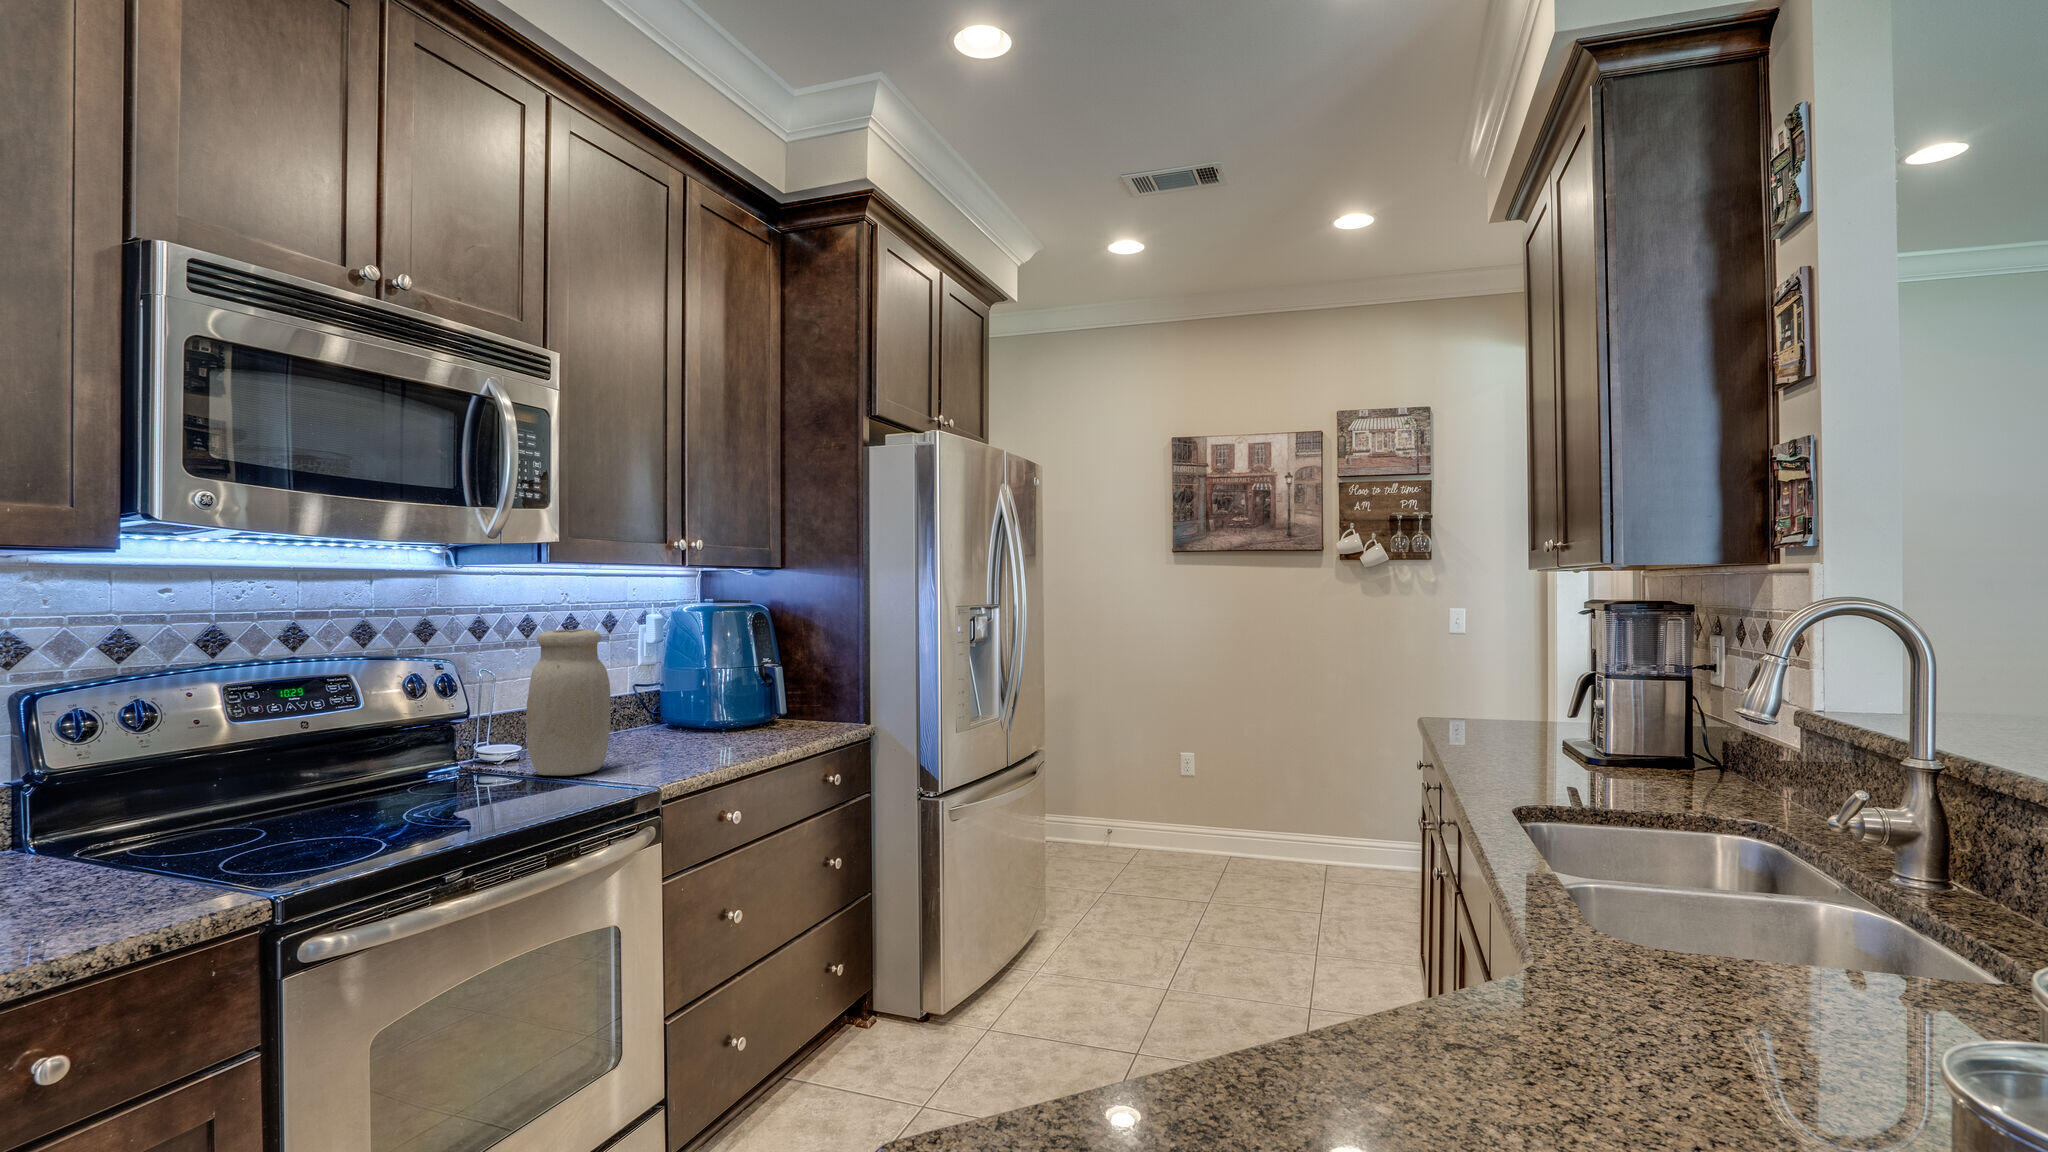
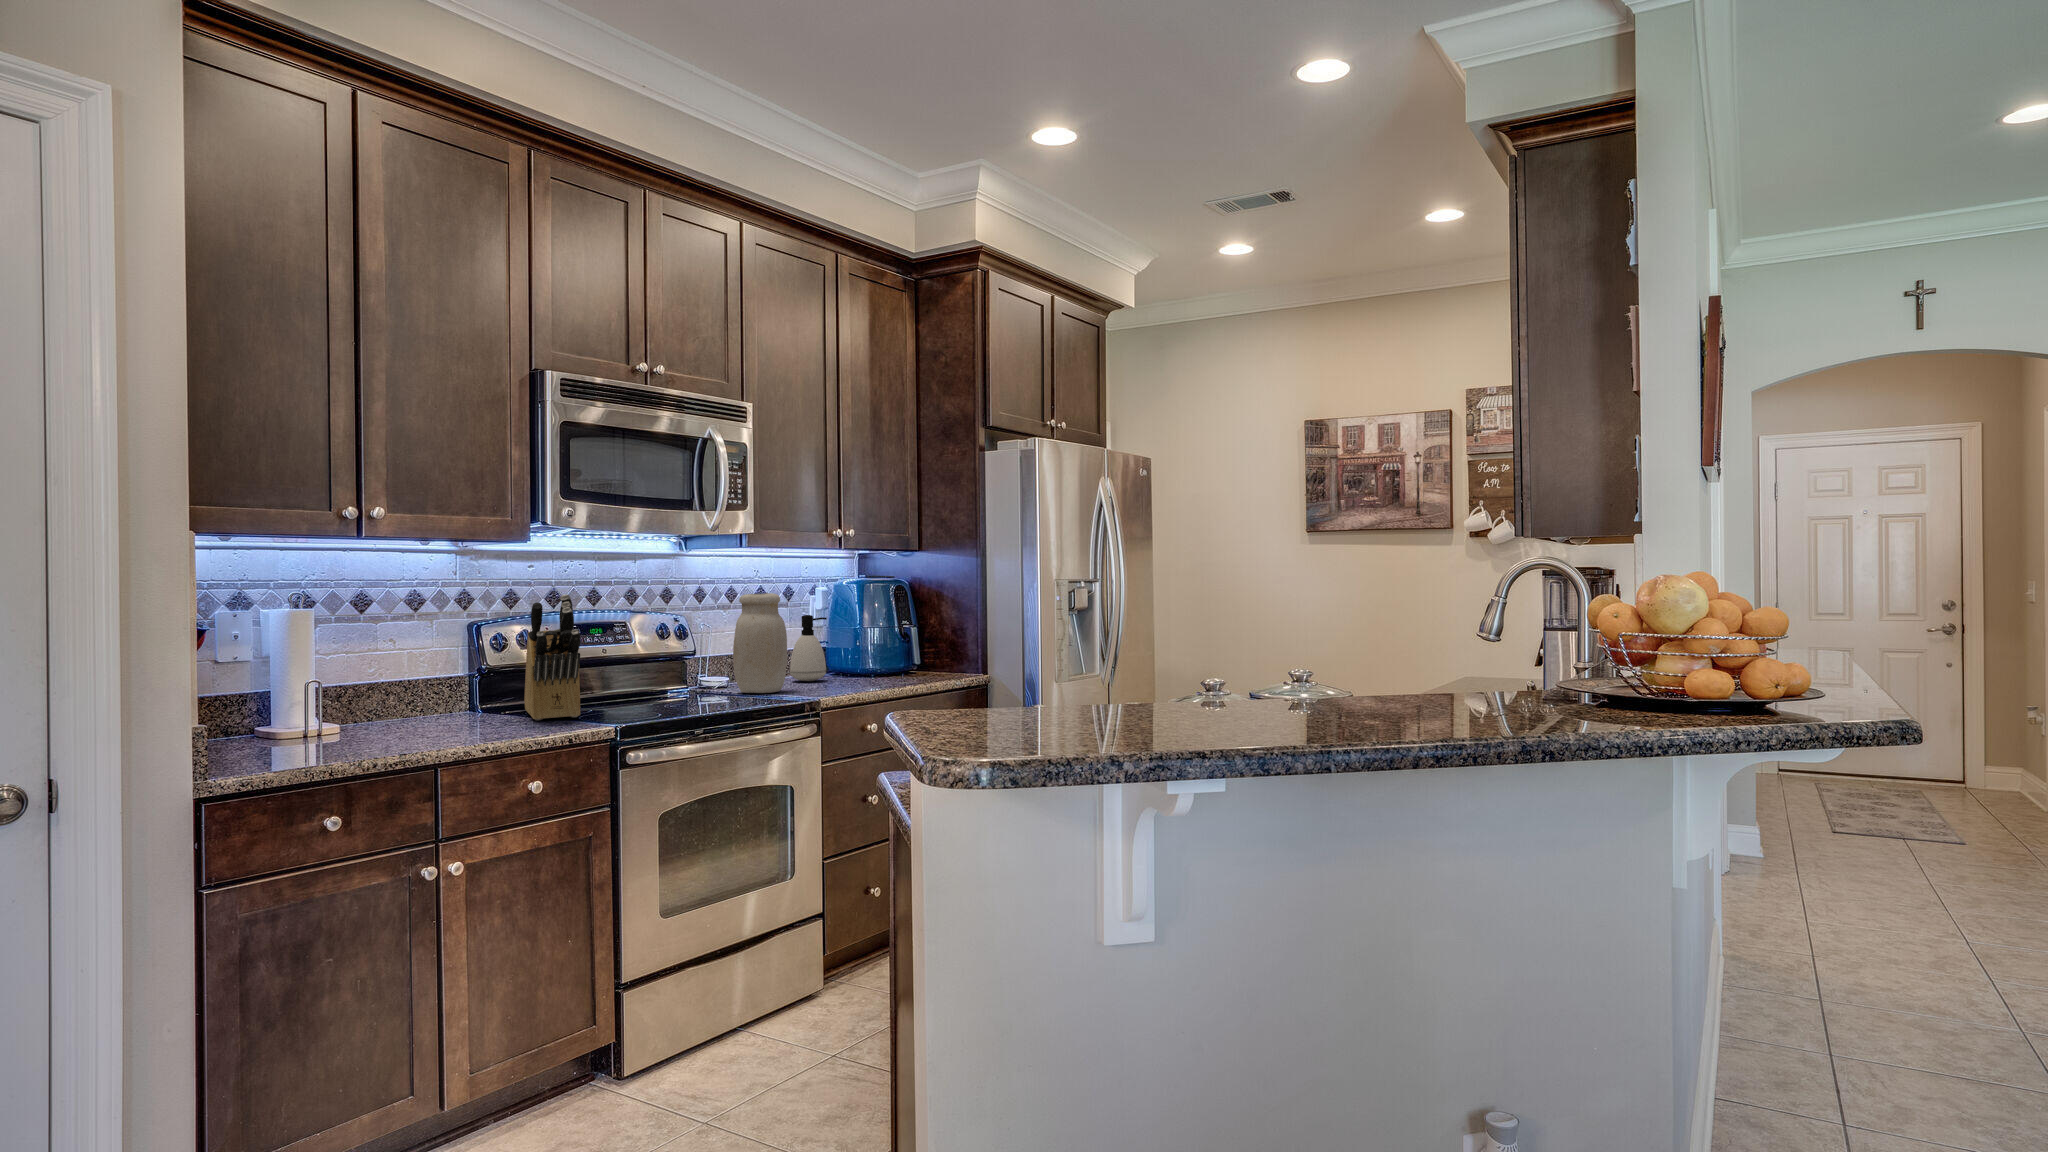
knife block: none [104,648,218,881] -> present [524,594,581,720]
soap dispenser: none [614,654,667,744] -> present [790,615,827,681]

